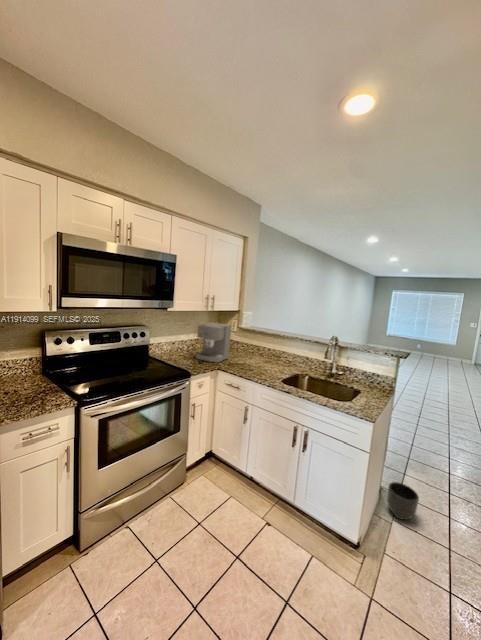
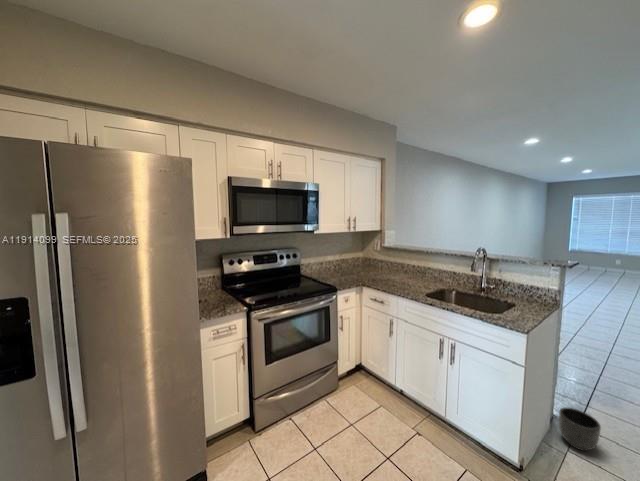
coffee maker: present [196,322,231,363] -> none [342,243,374,280]

